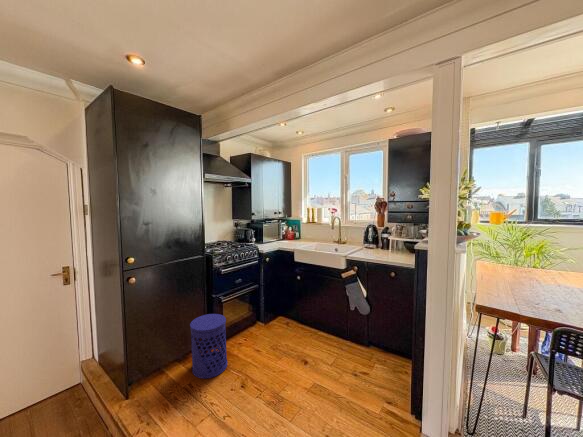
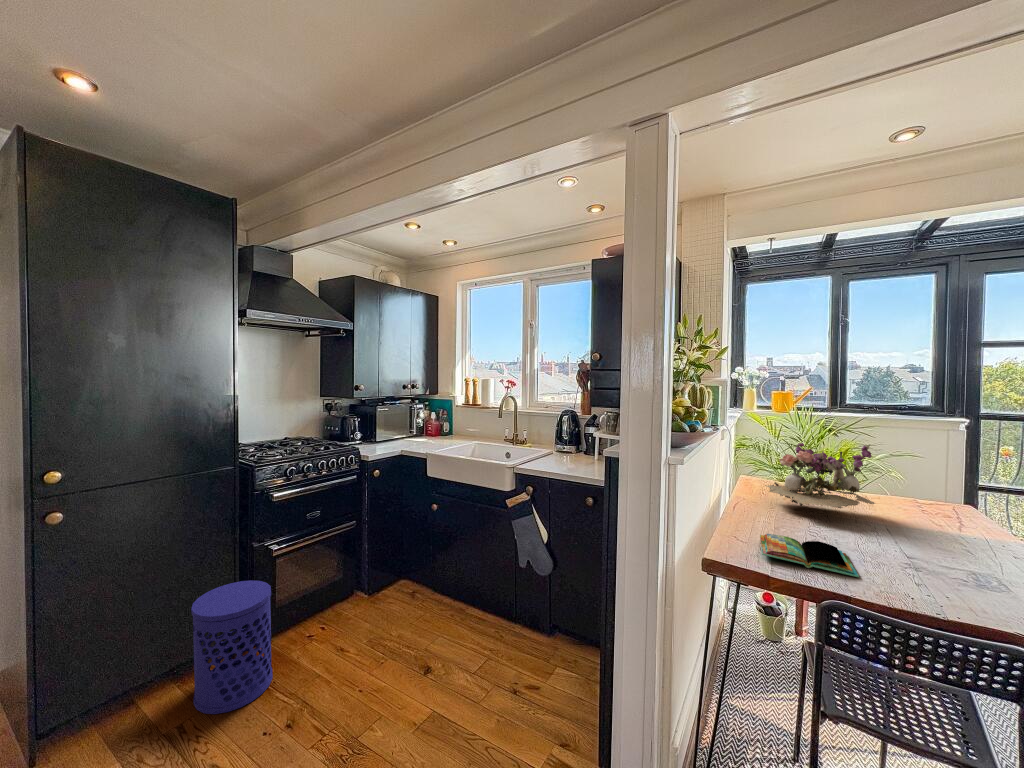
flower arrangement: none [496,242,568,279] -> present [766,443,875,508]
book: none [500,292,567,316] -> present [760,534,859,577]

